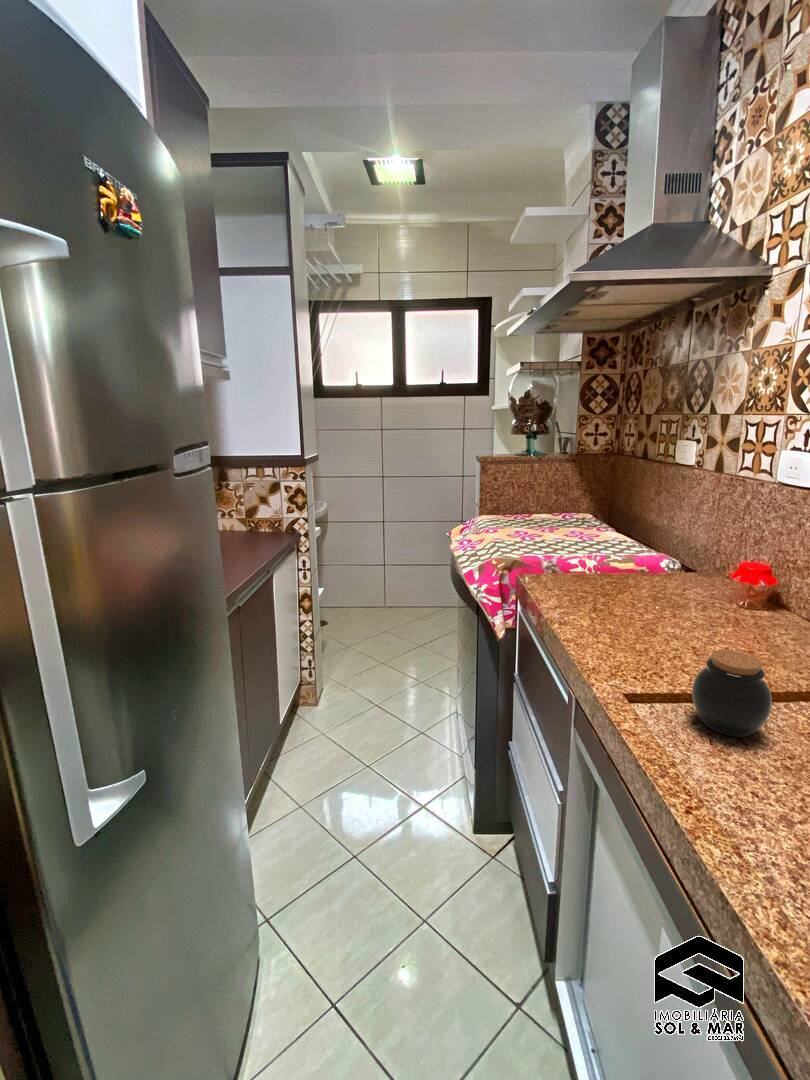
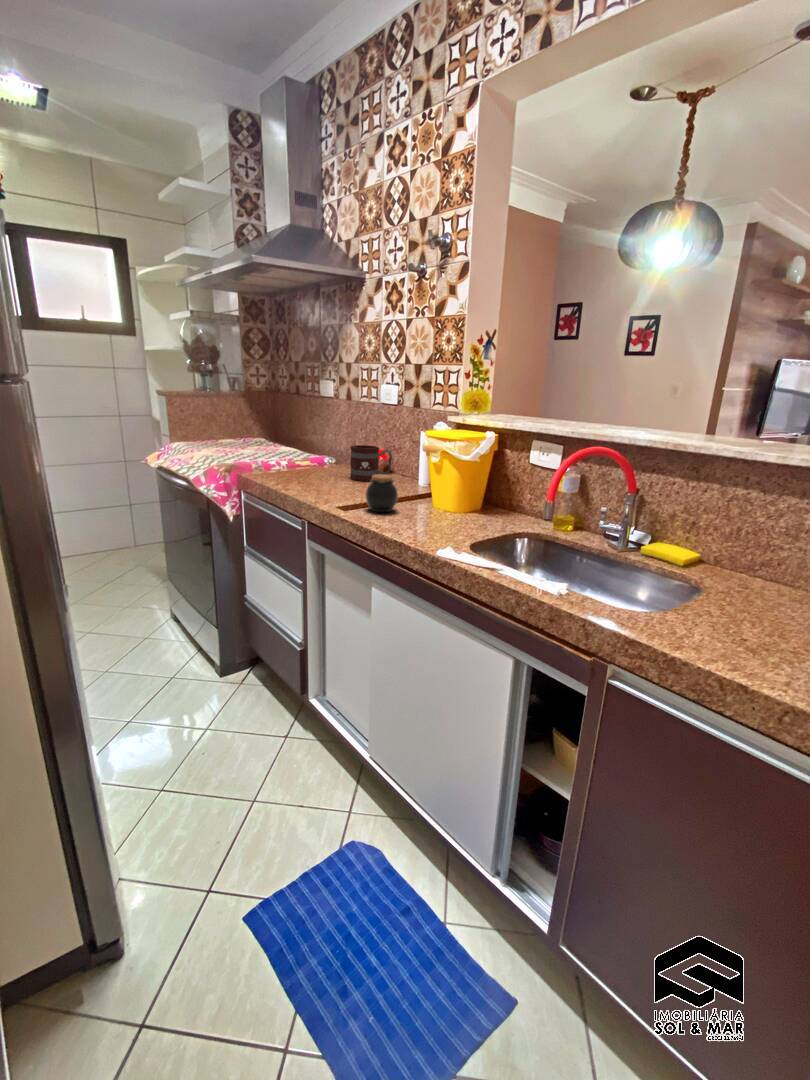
mug: none [694,555,786,623] -> present [350,445,392,481]

